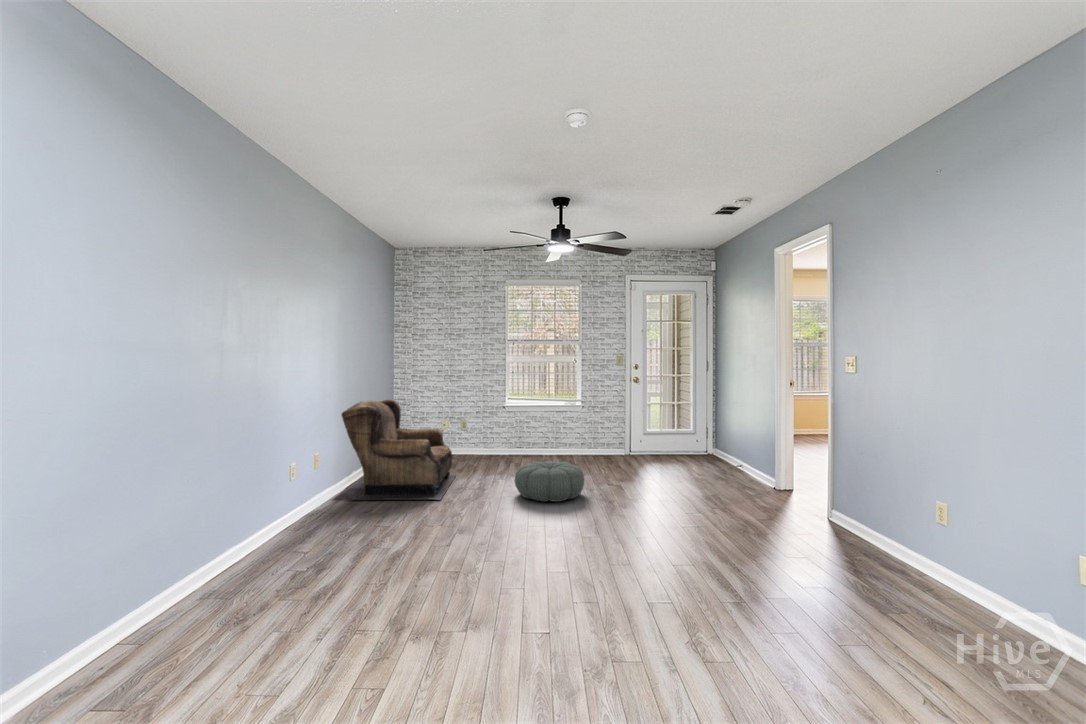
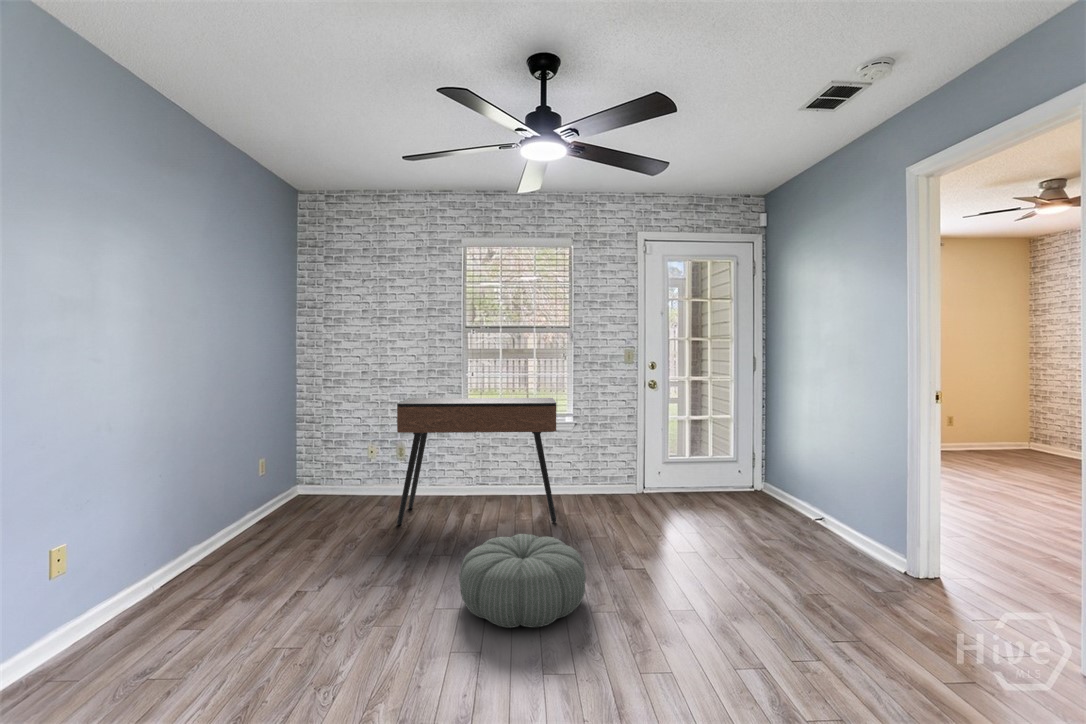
console table: none [467,388,569,468] -> present [397,398,557,525]
armchair: present [333,399,456,501] -> none [98,423,373,632]

